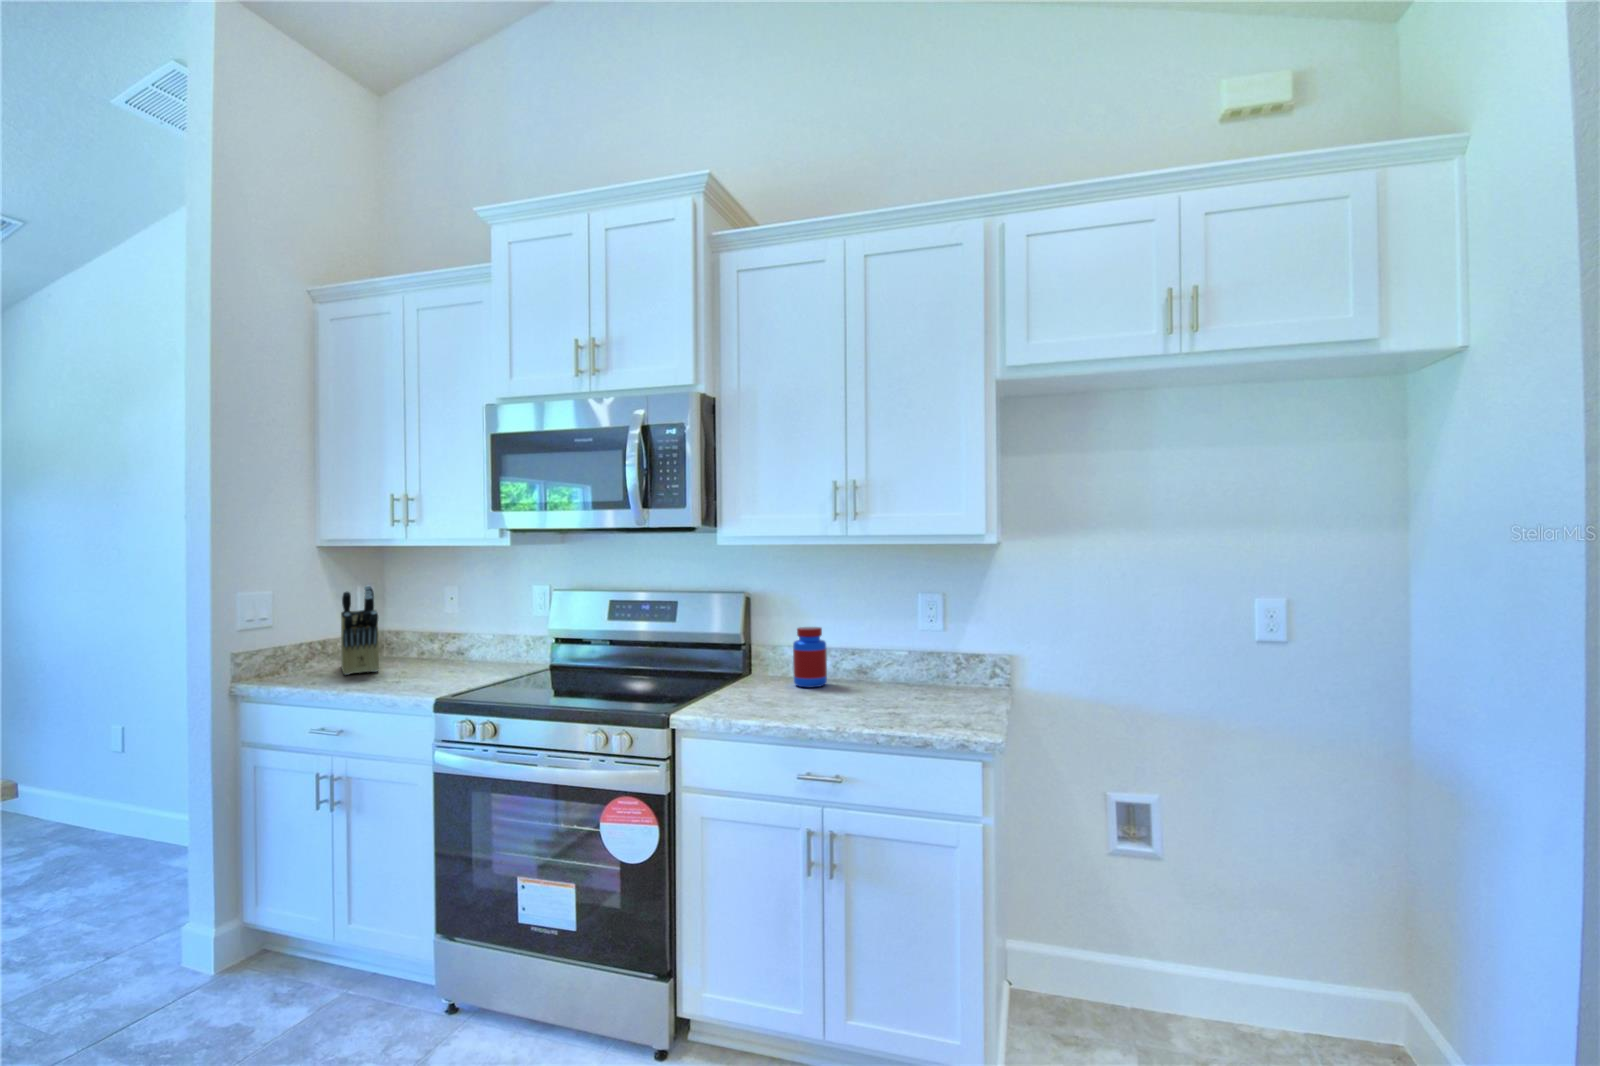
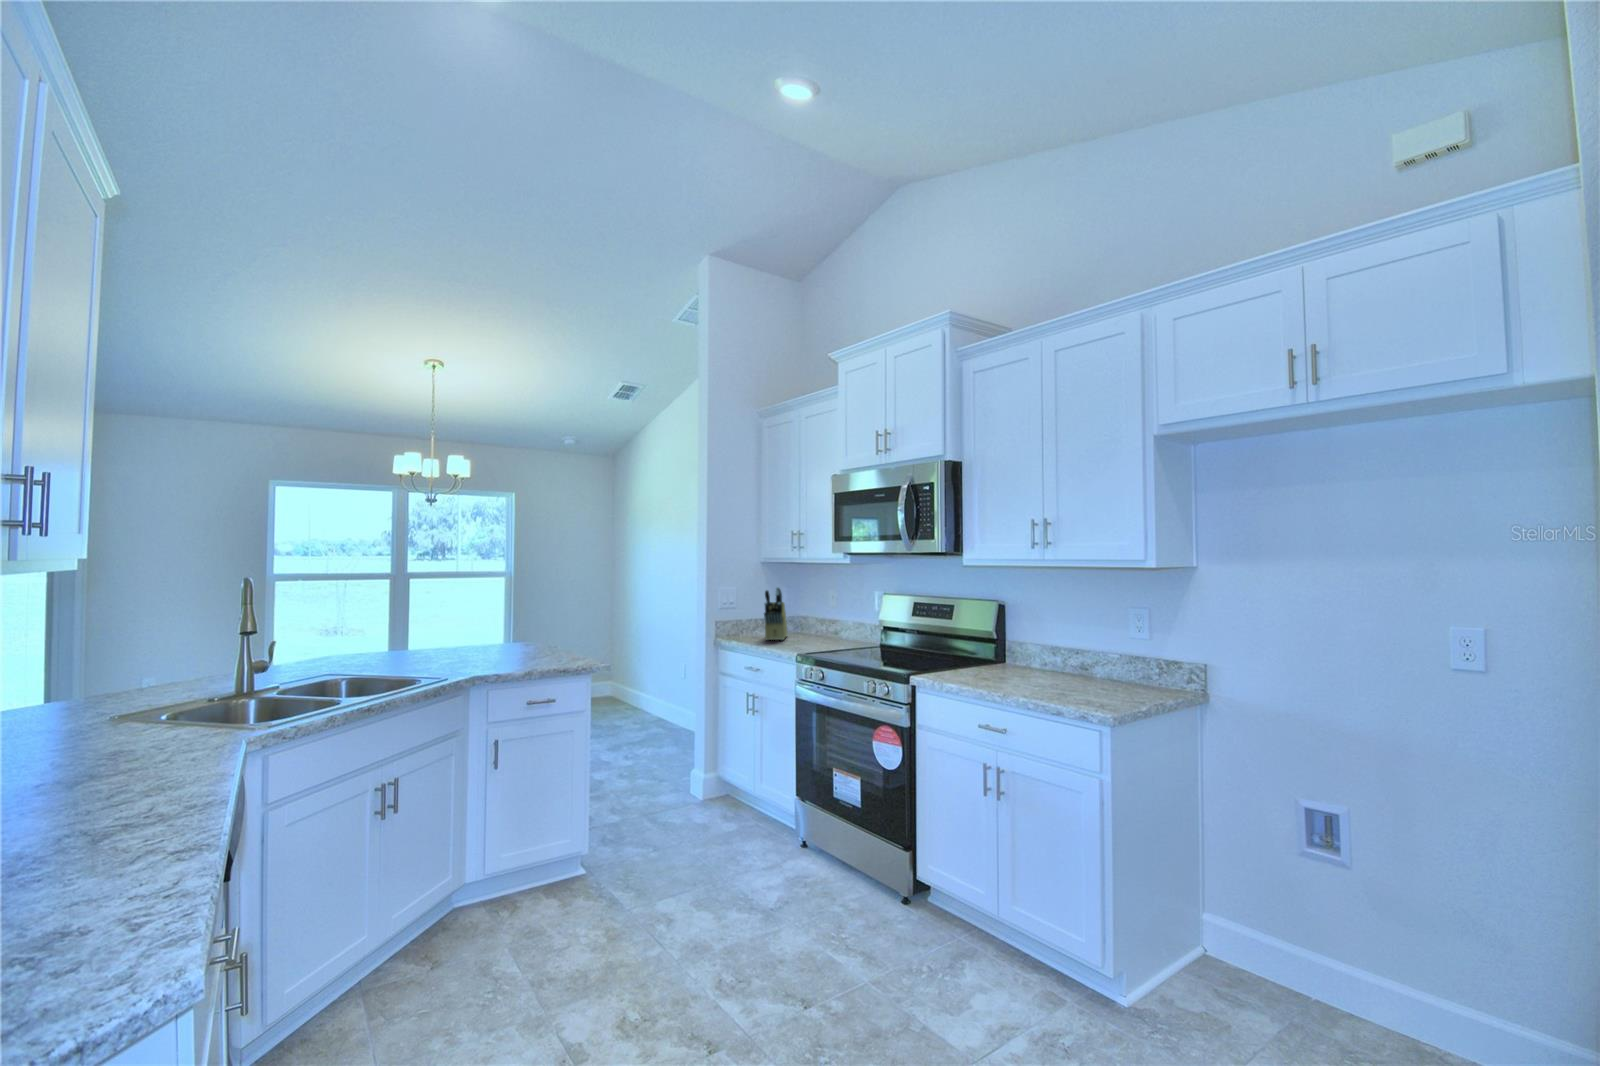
jar: present [793,627,827,687] -> none [1018,628,1045,674]

